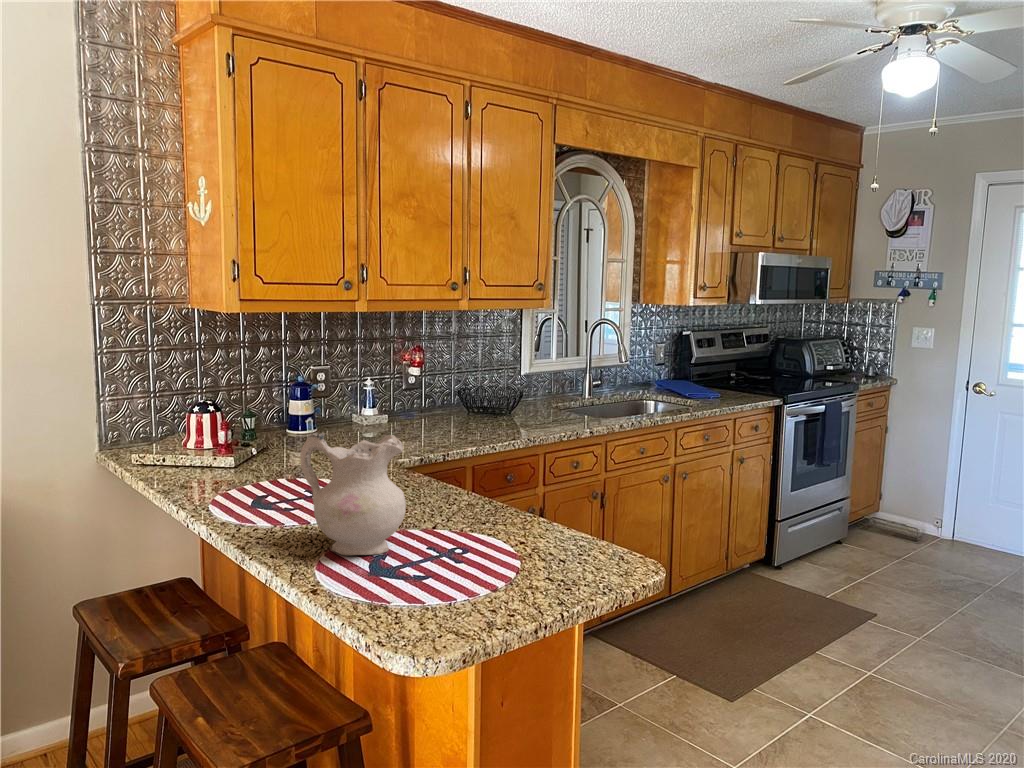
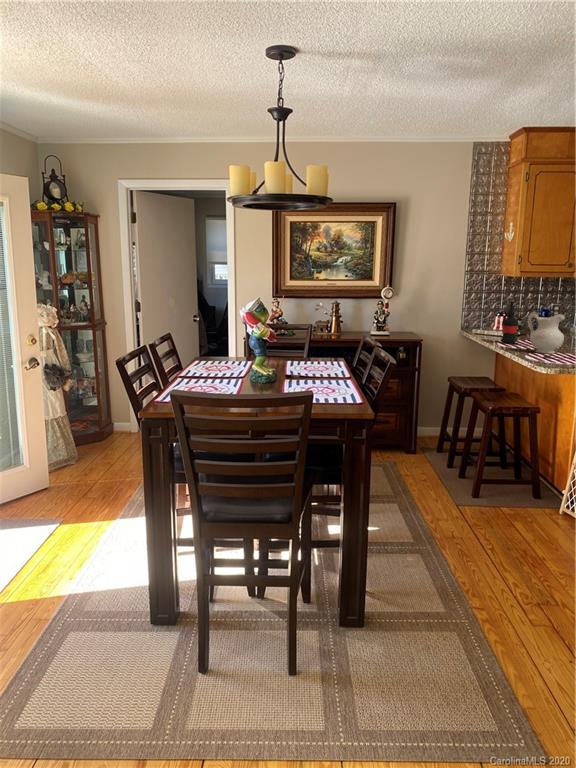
wine bottle: none [216,385,262,507] -> present [501,300,518,343]

